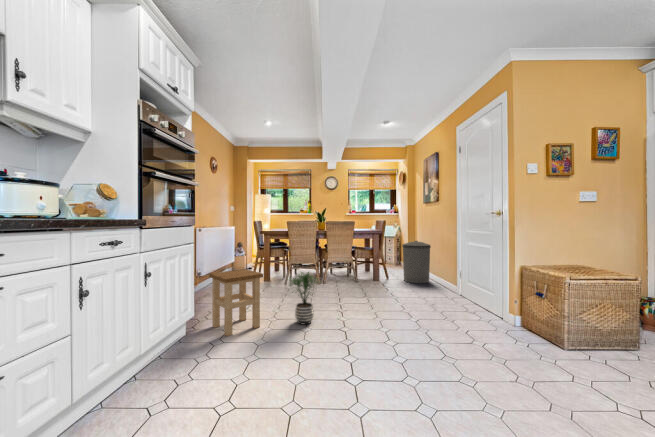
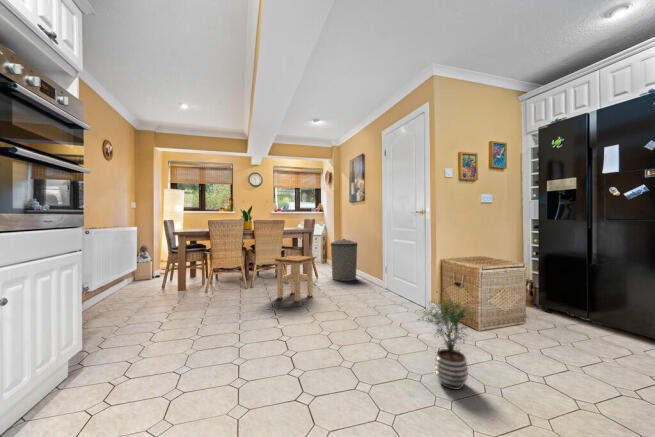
stool: present [209,269,263,336] -> present [275,255,315,301]
potted plant: present [290,272,319,324] -> present [418,299,477,390]

